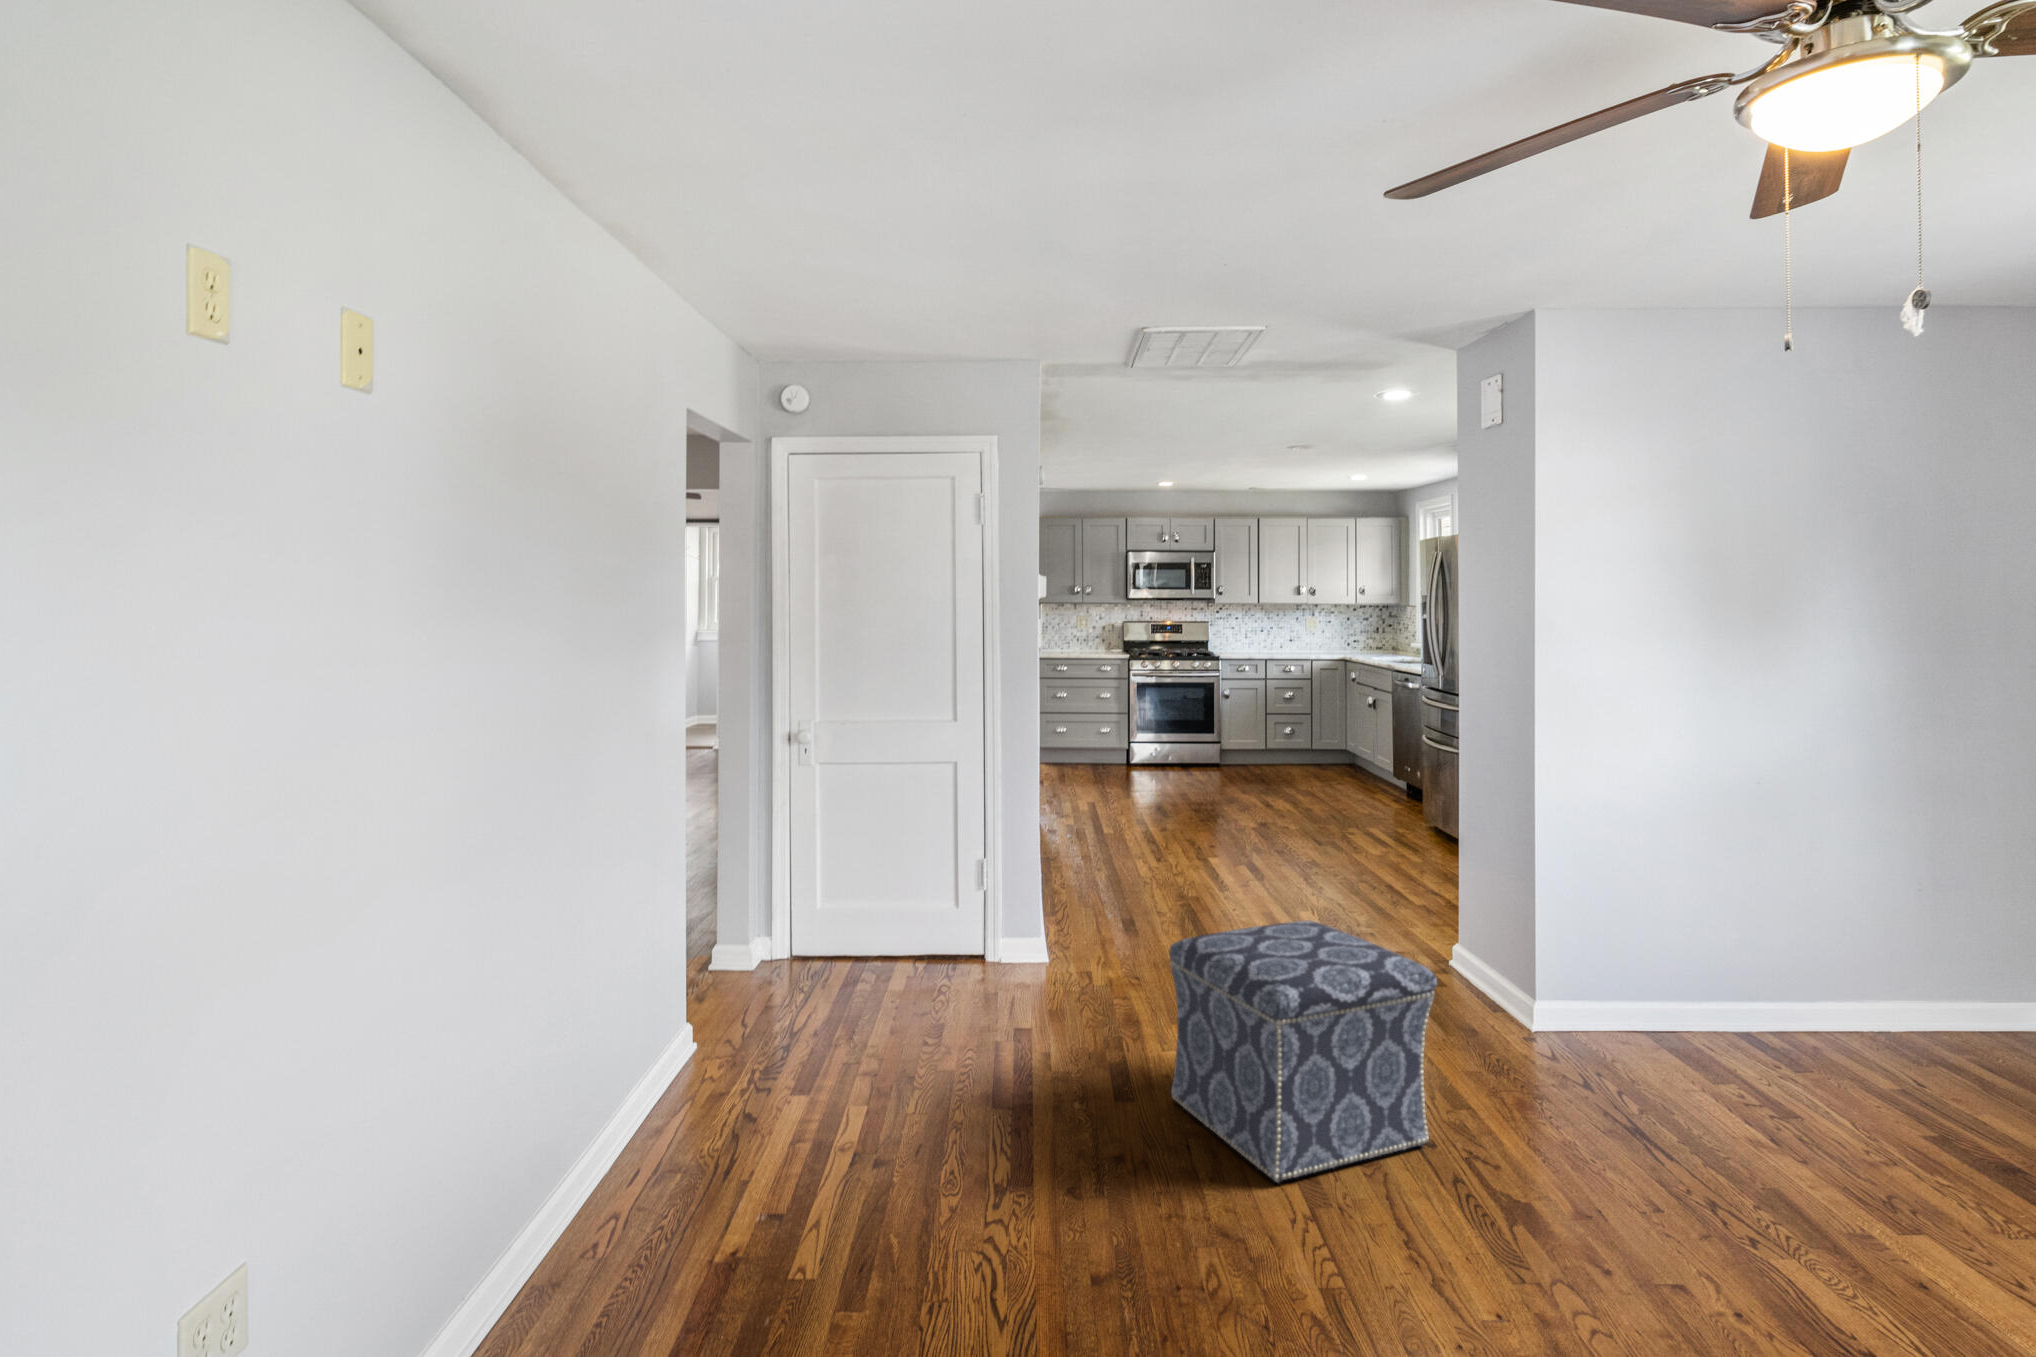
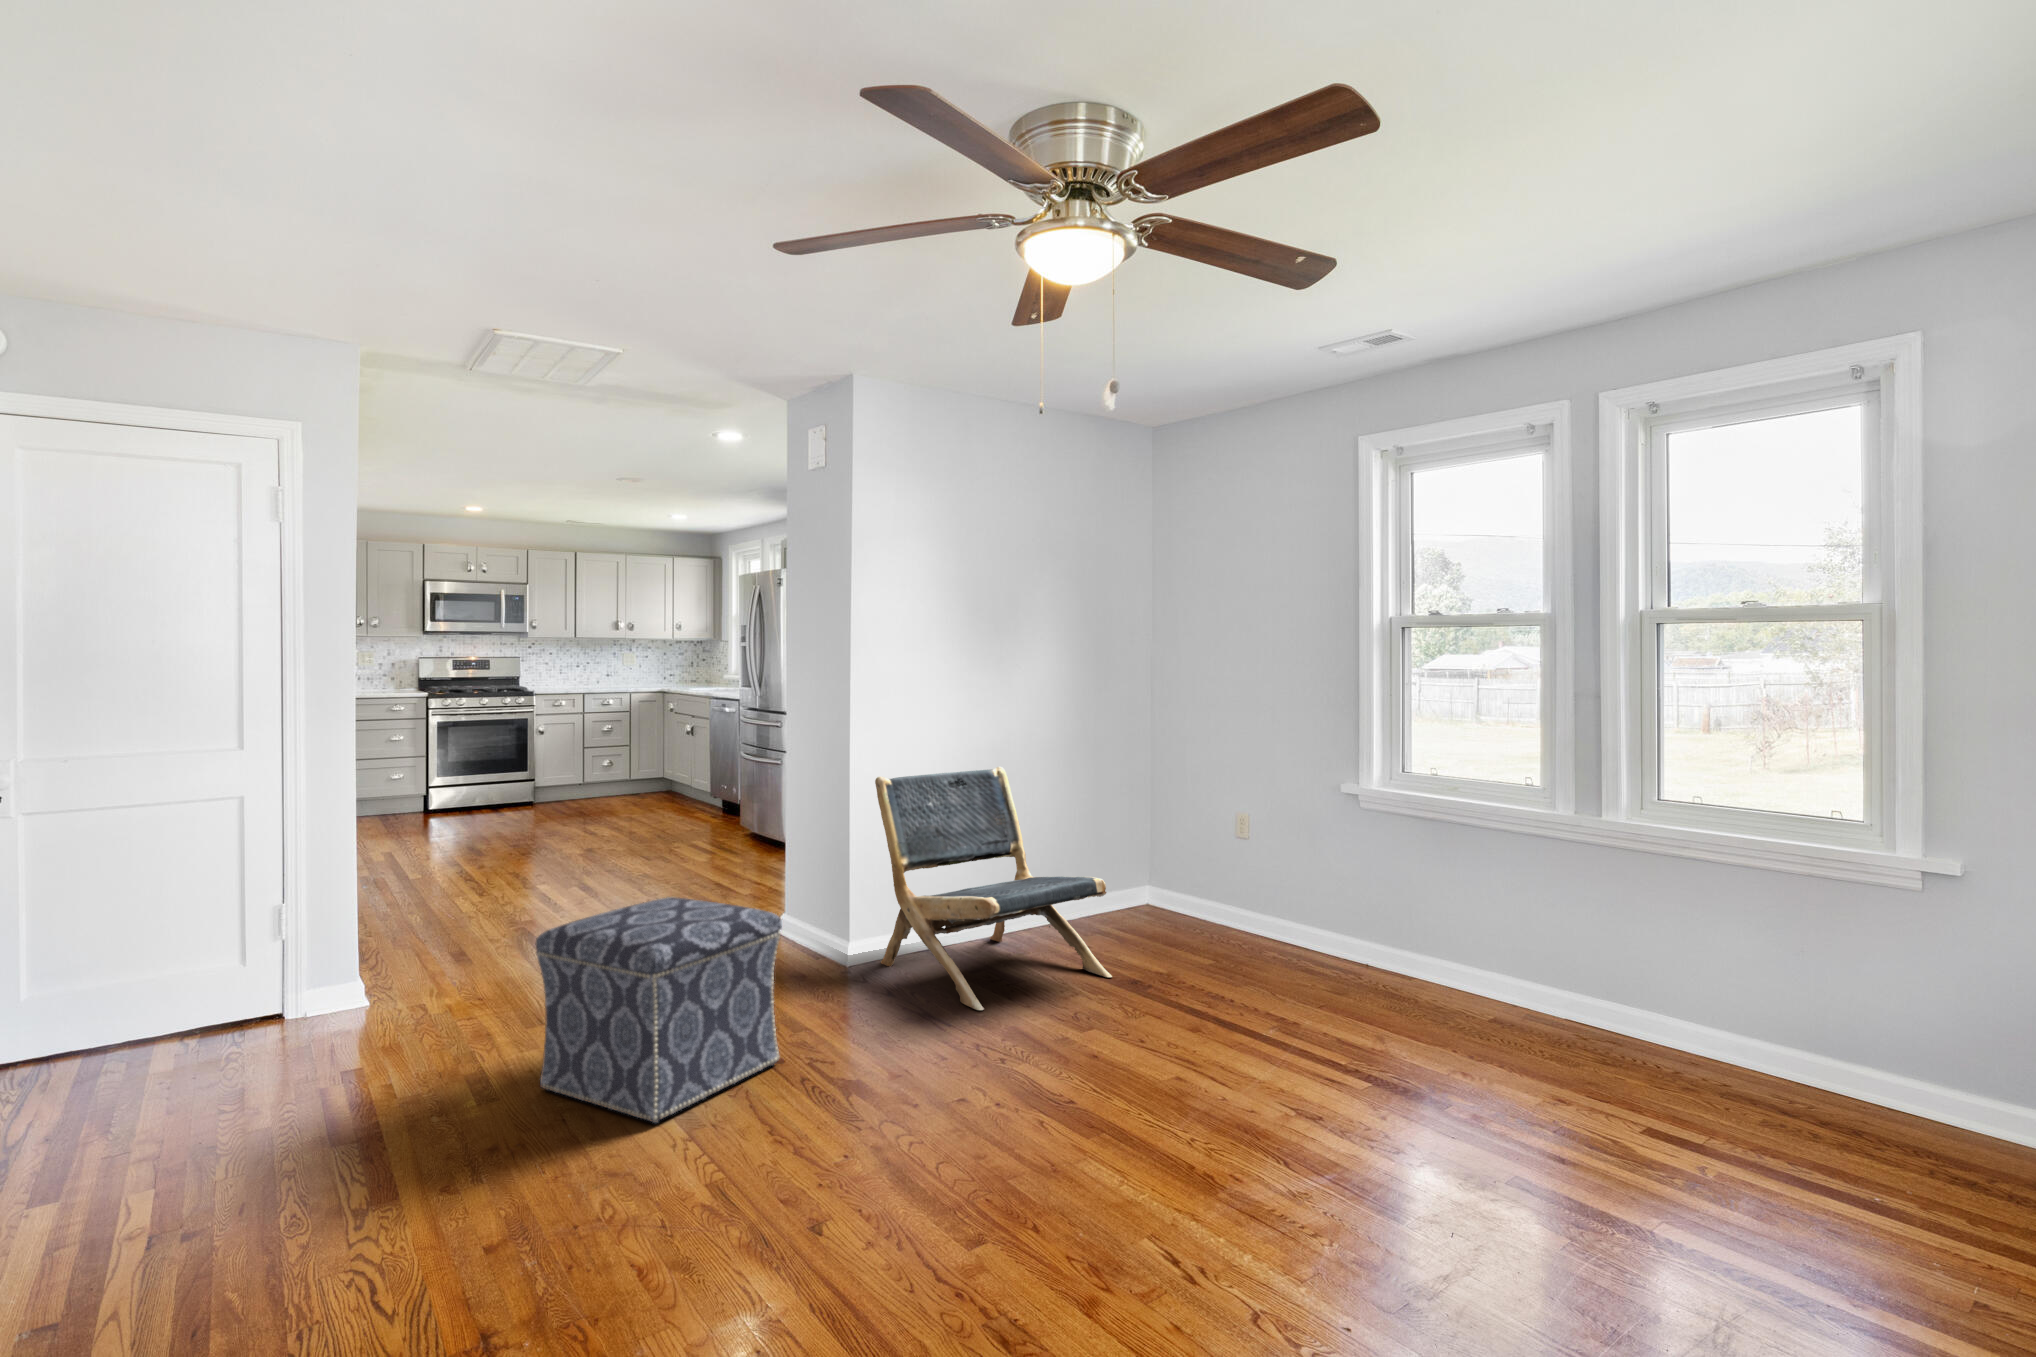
lounge chair: none [1578,801,1973,1149] -> present [875,767,1112,1010]

